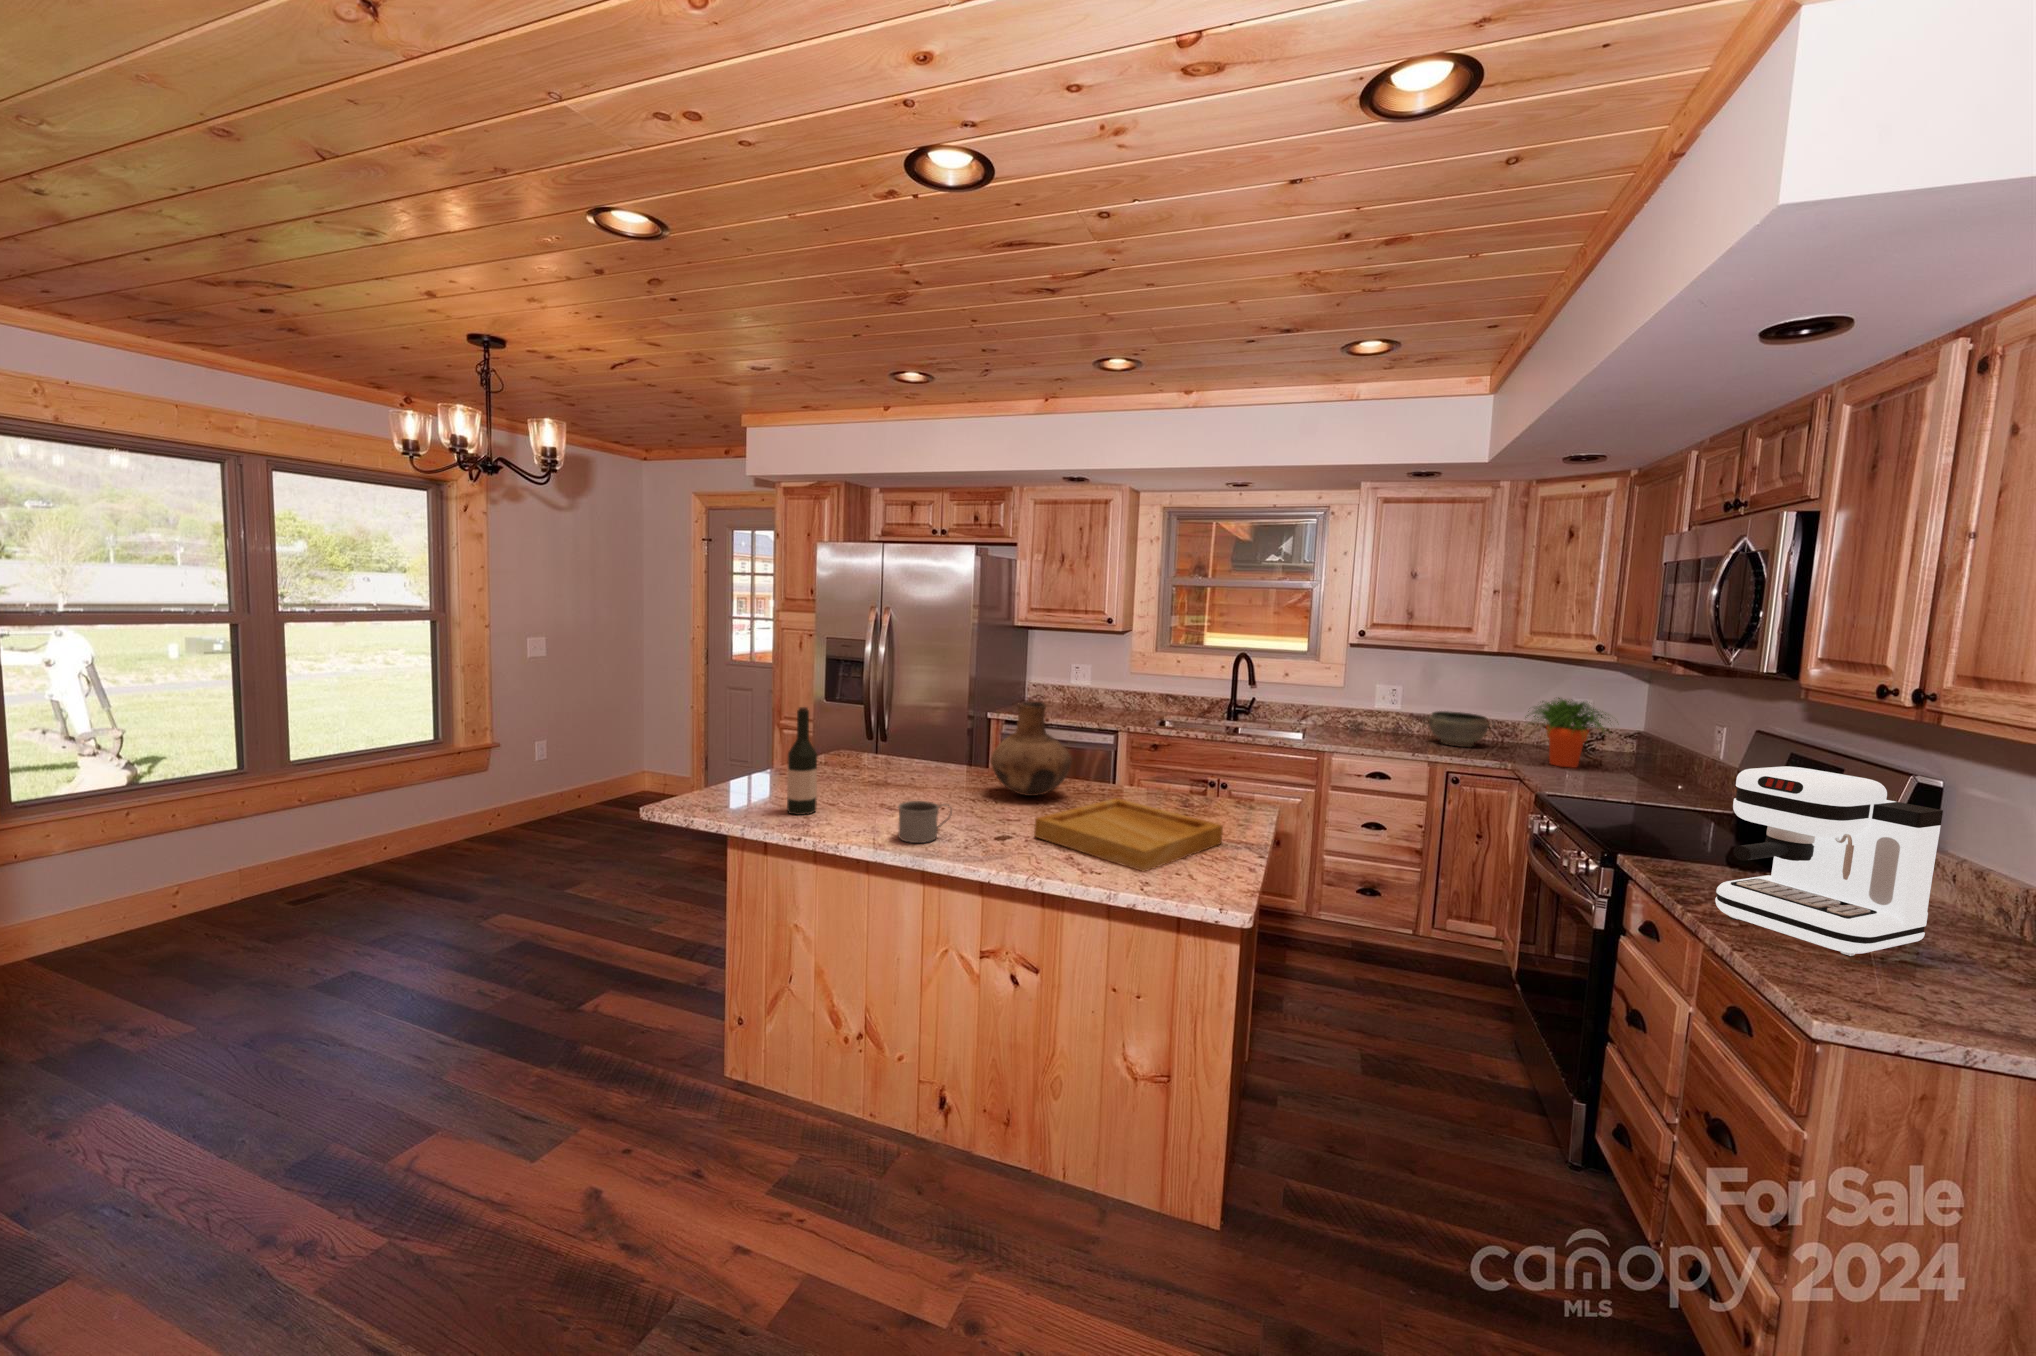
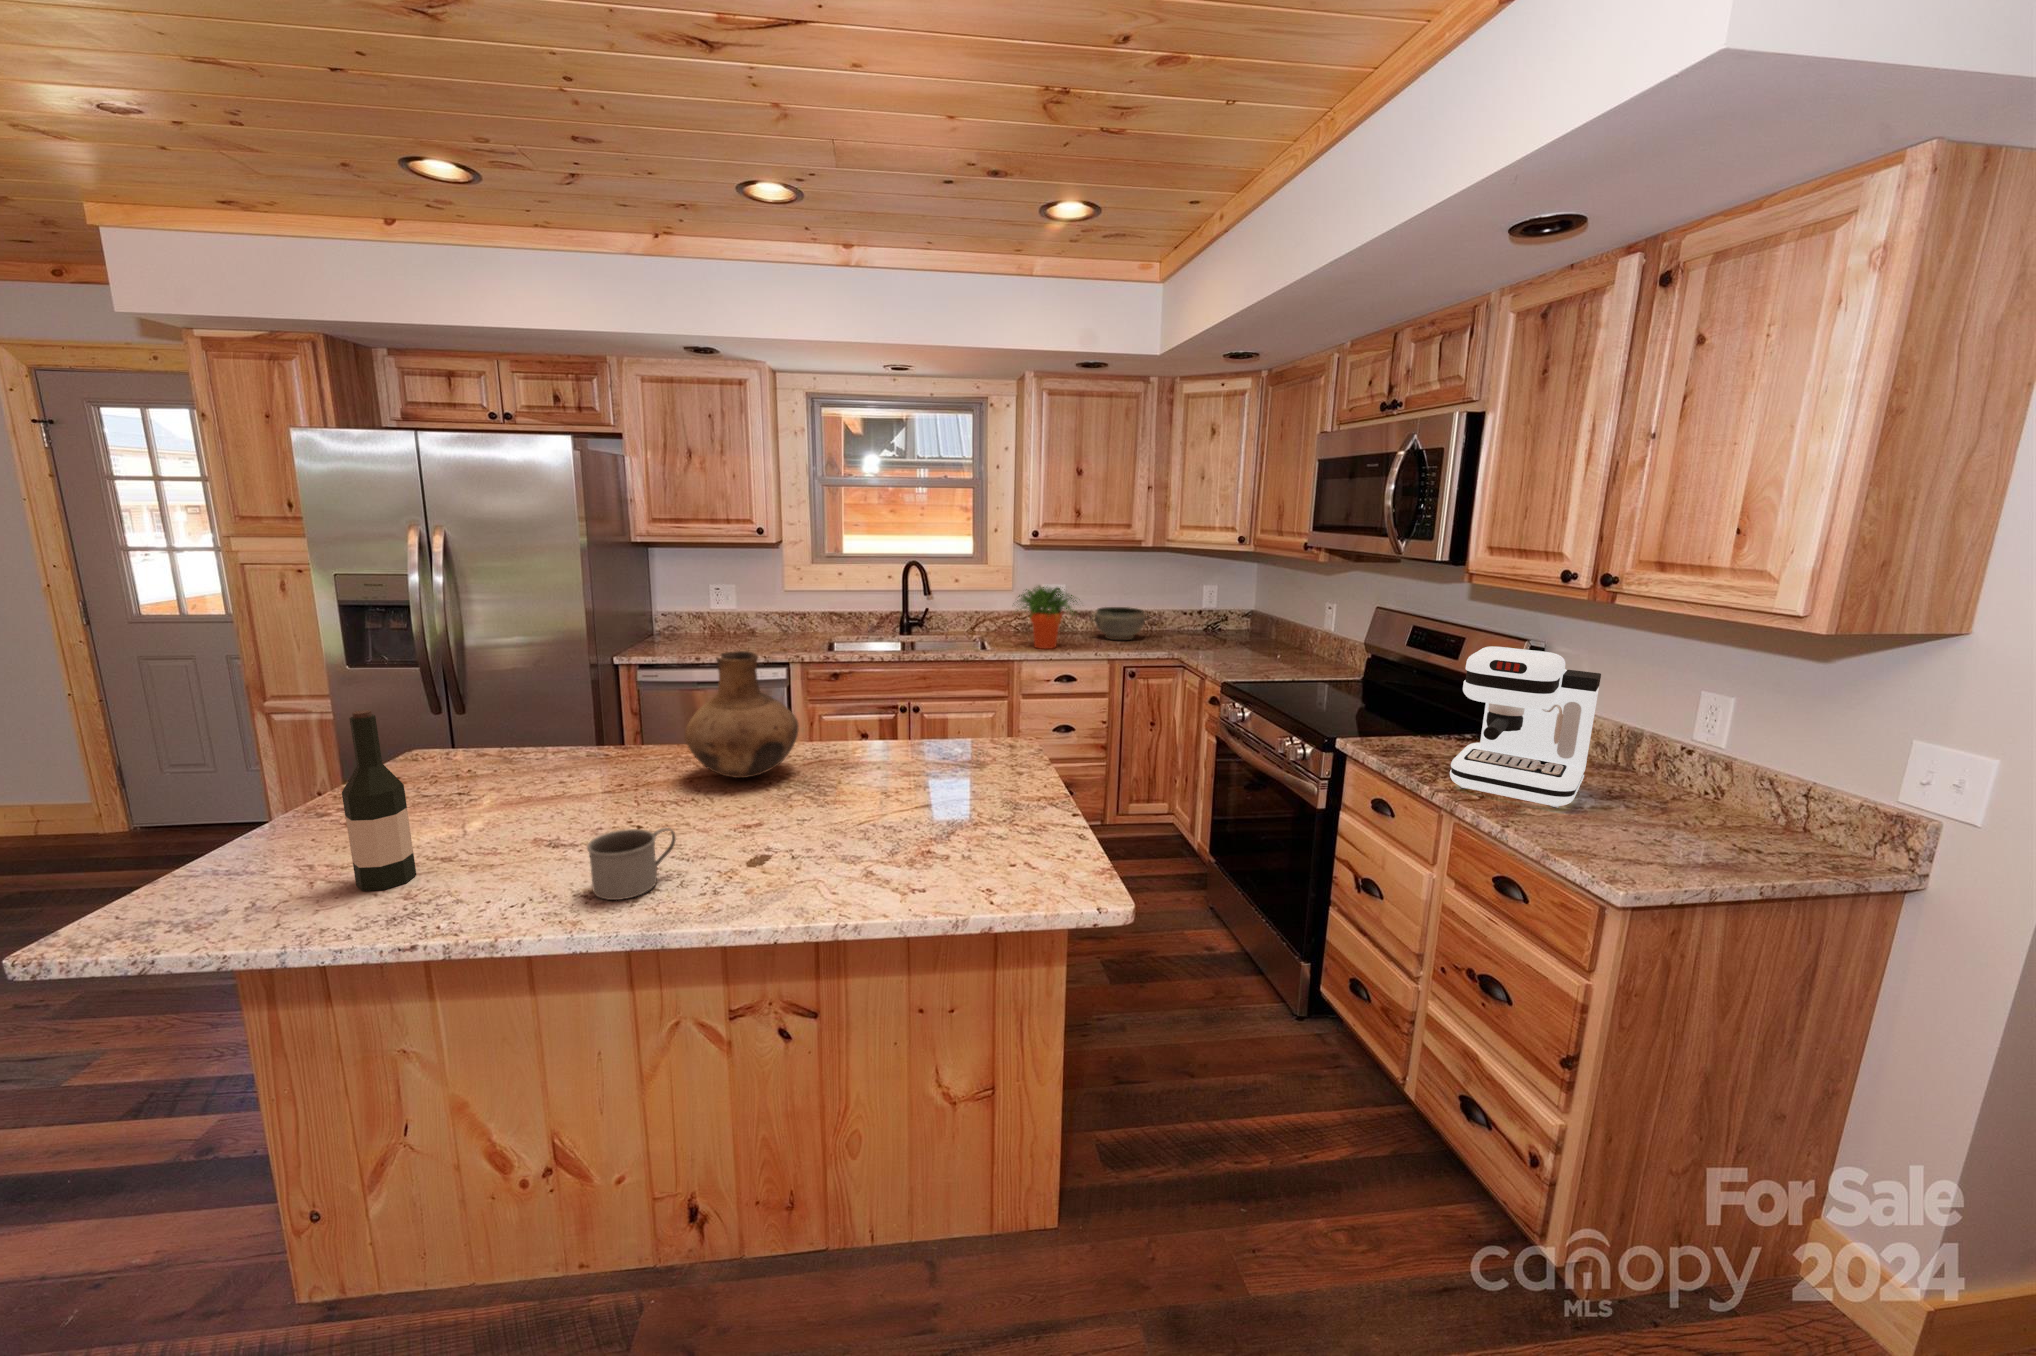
potted plant: present [1526,697,1611,768] -> present [1018,586,1080,649]
tray: present [1034,798,1223,871] -> none [796,765,1021,869]

